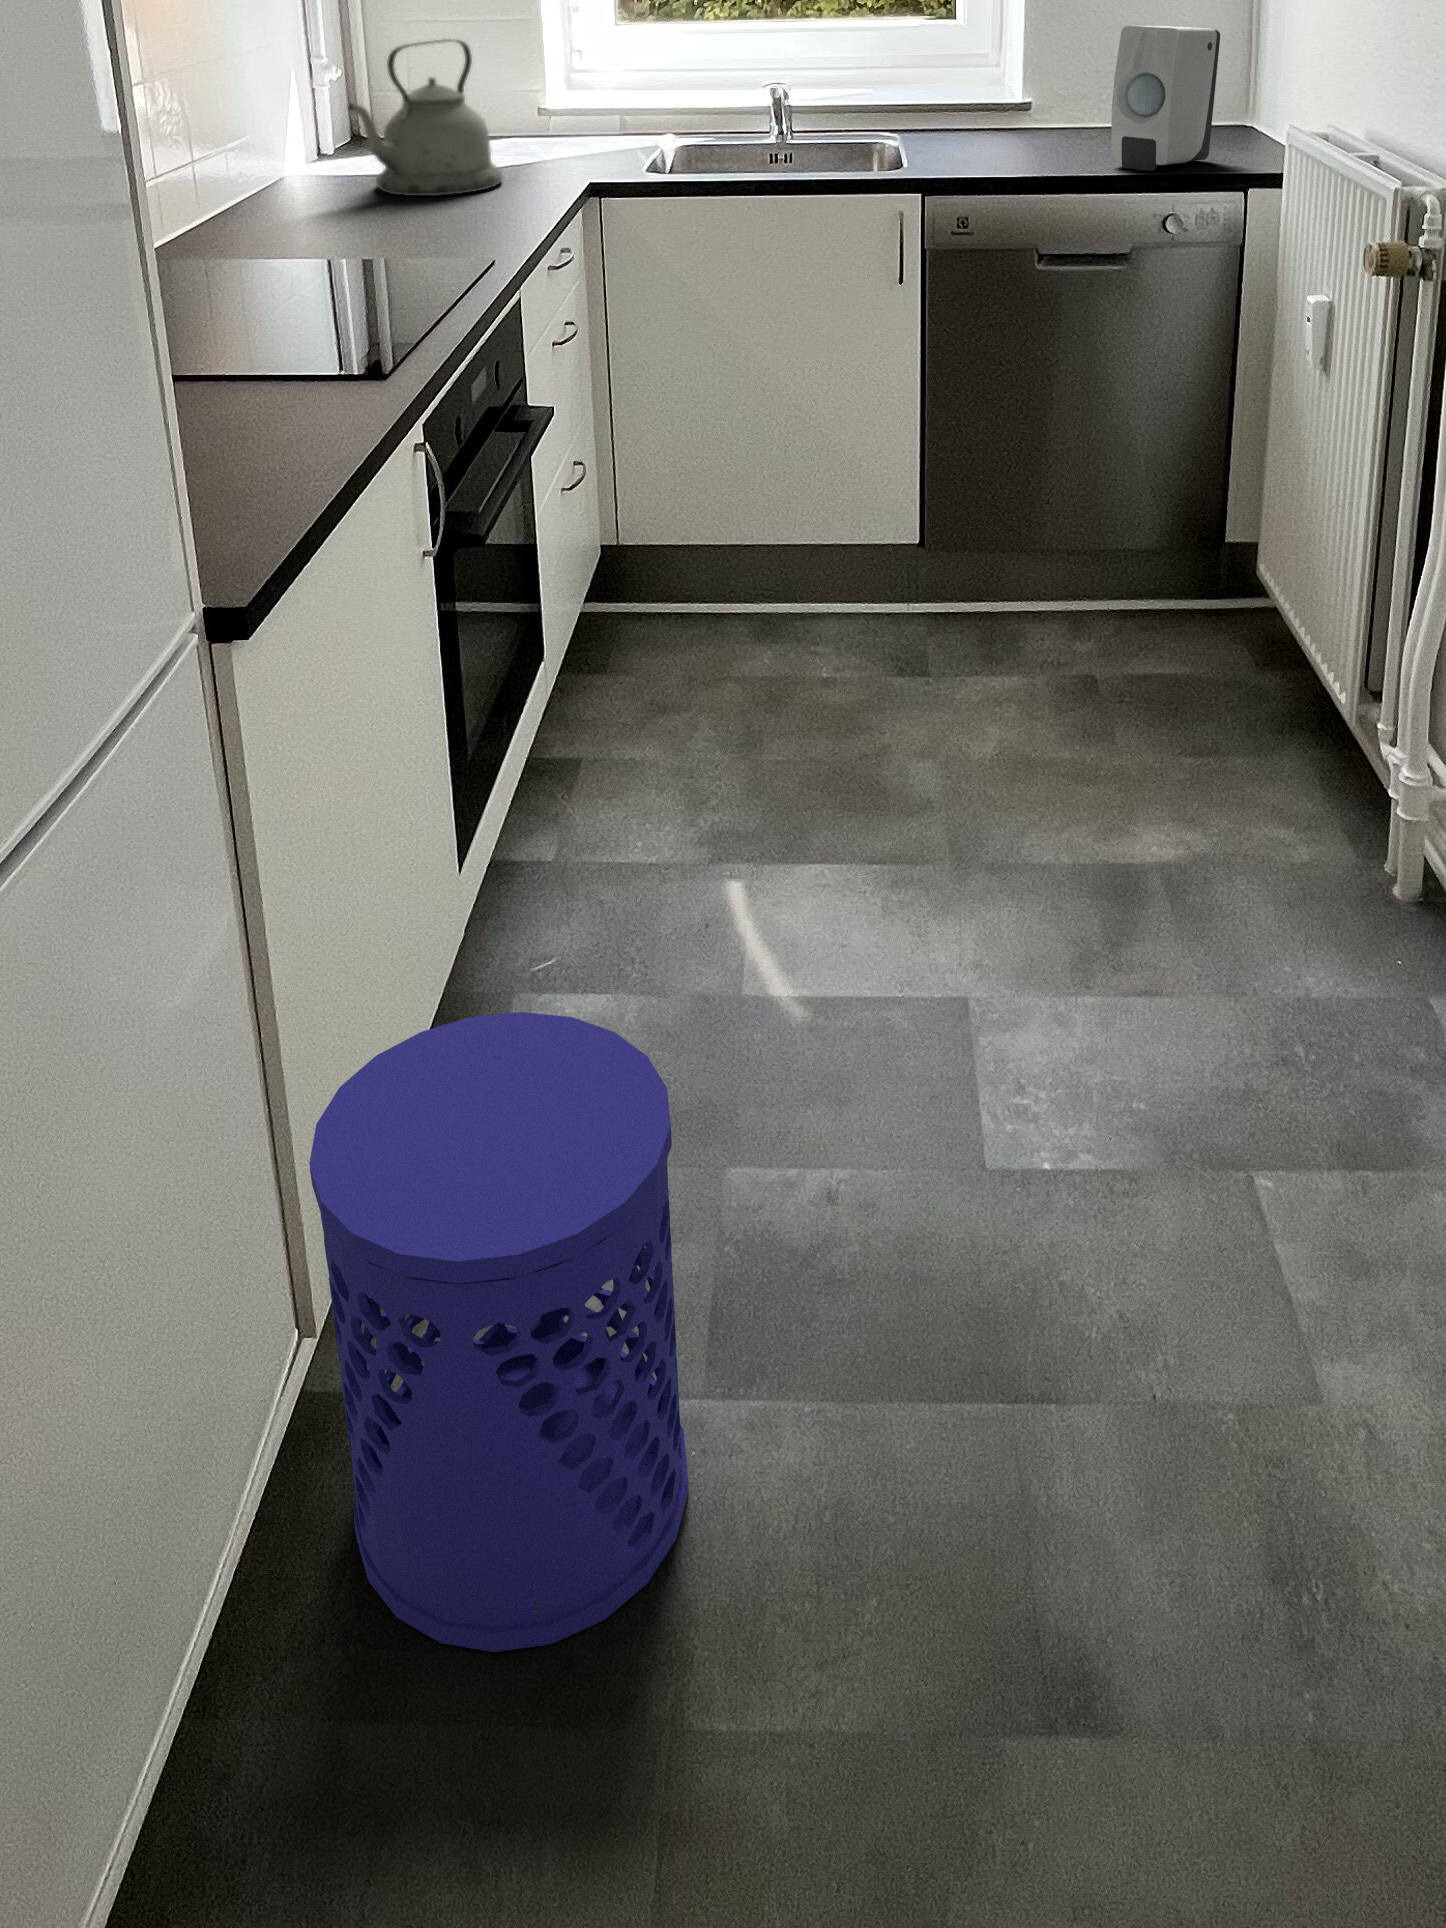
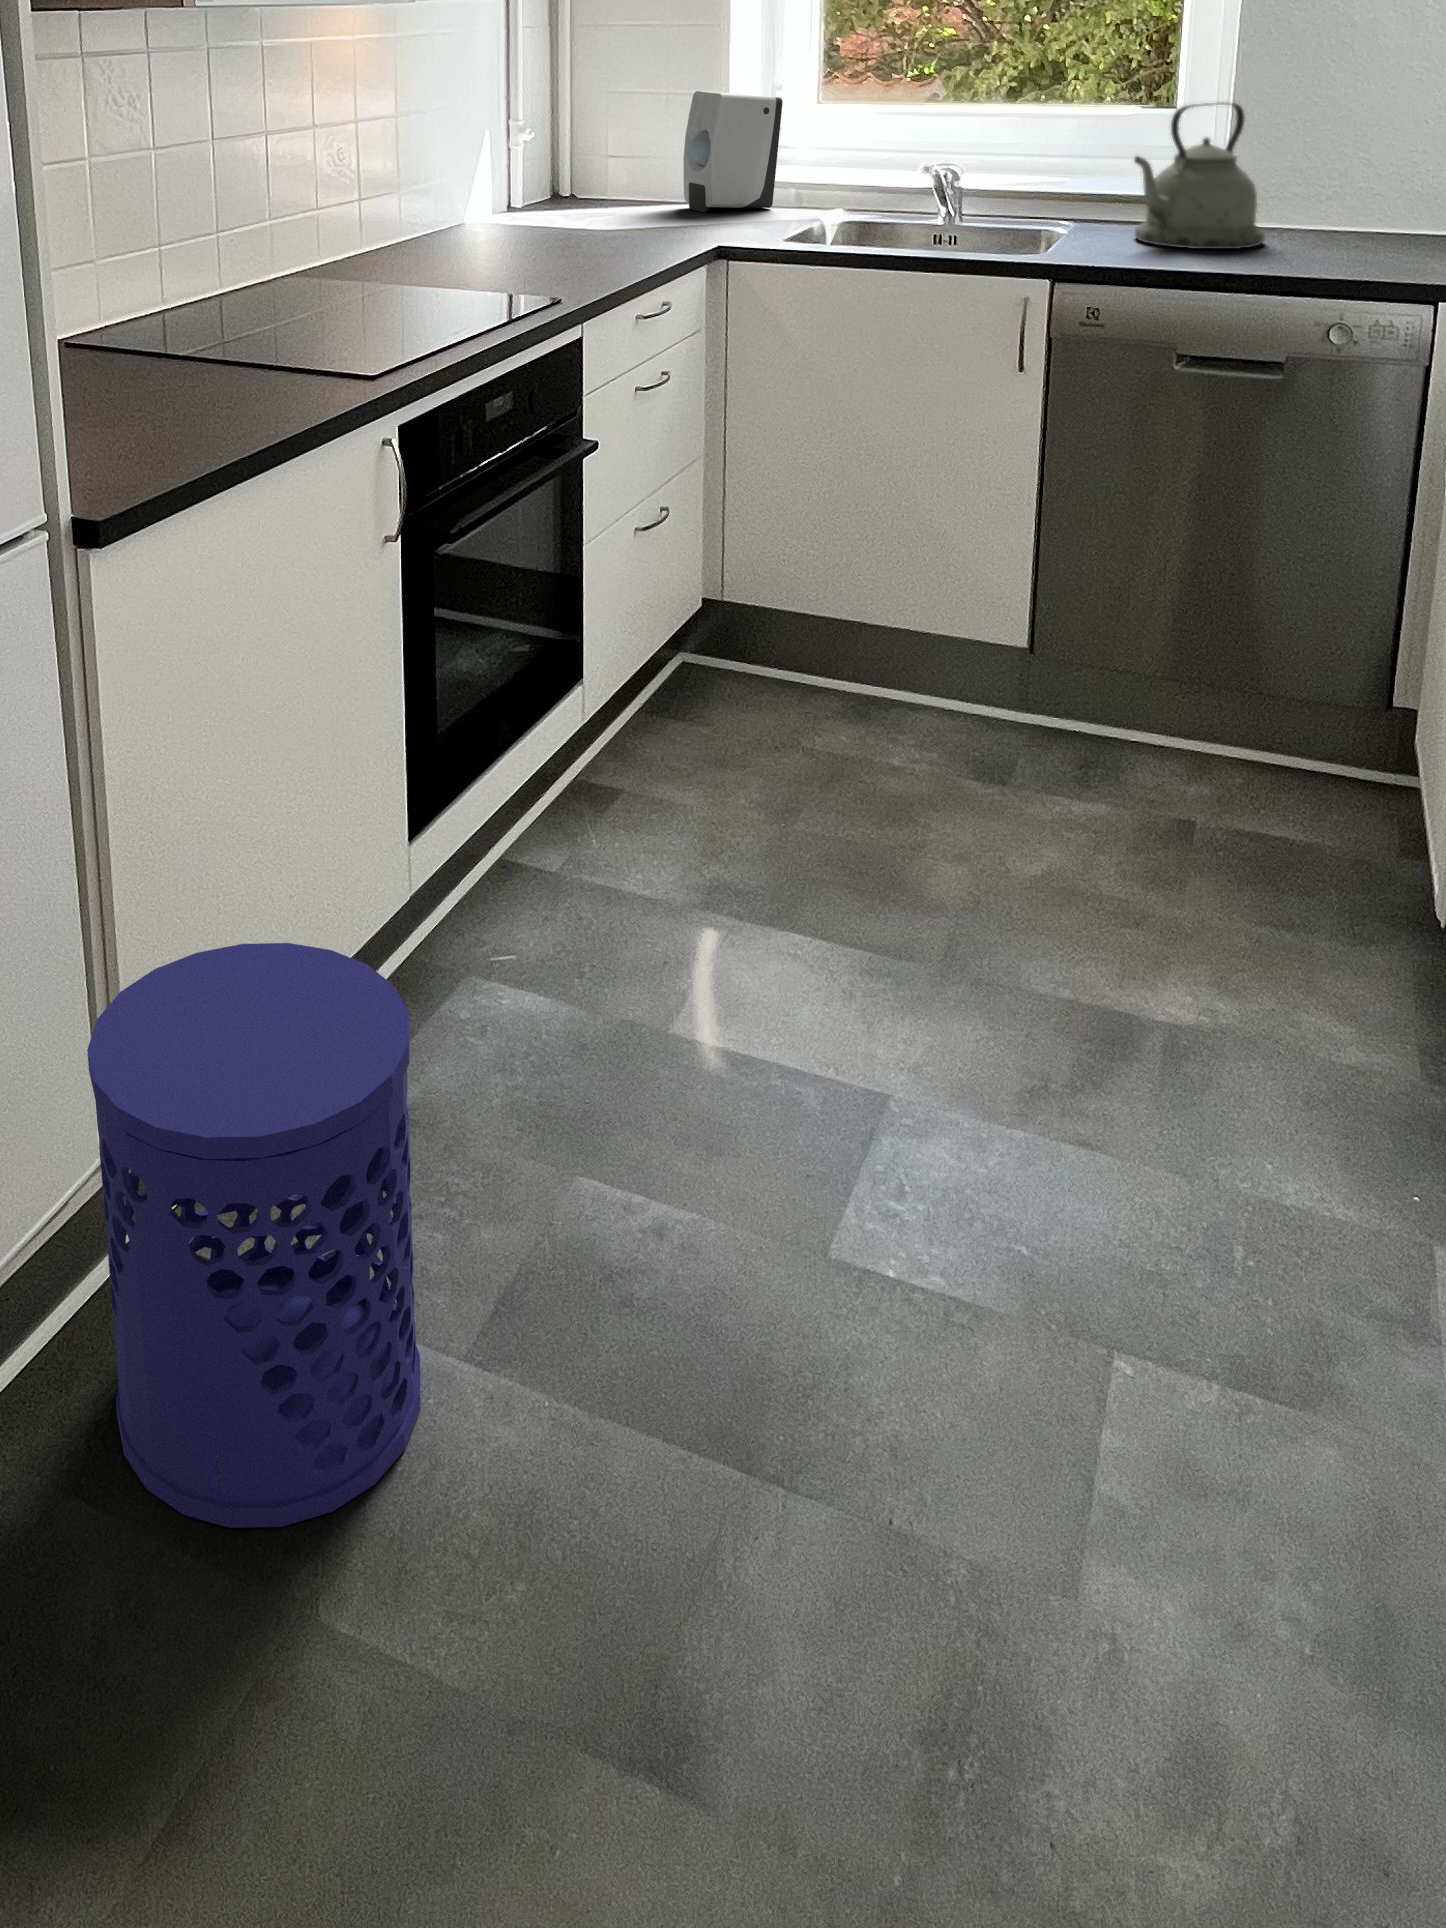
soap dispenser: present [1111,26,1220,171] -> present [683,91,783,212]
kettle: present [349,39,502,196] -> present [1134,103,1265,249]

